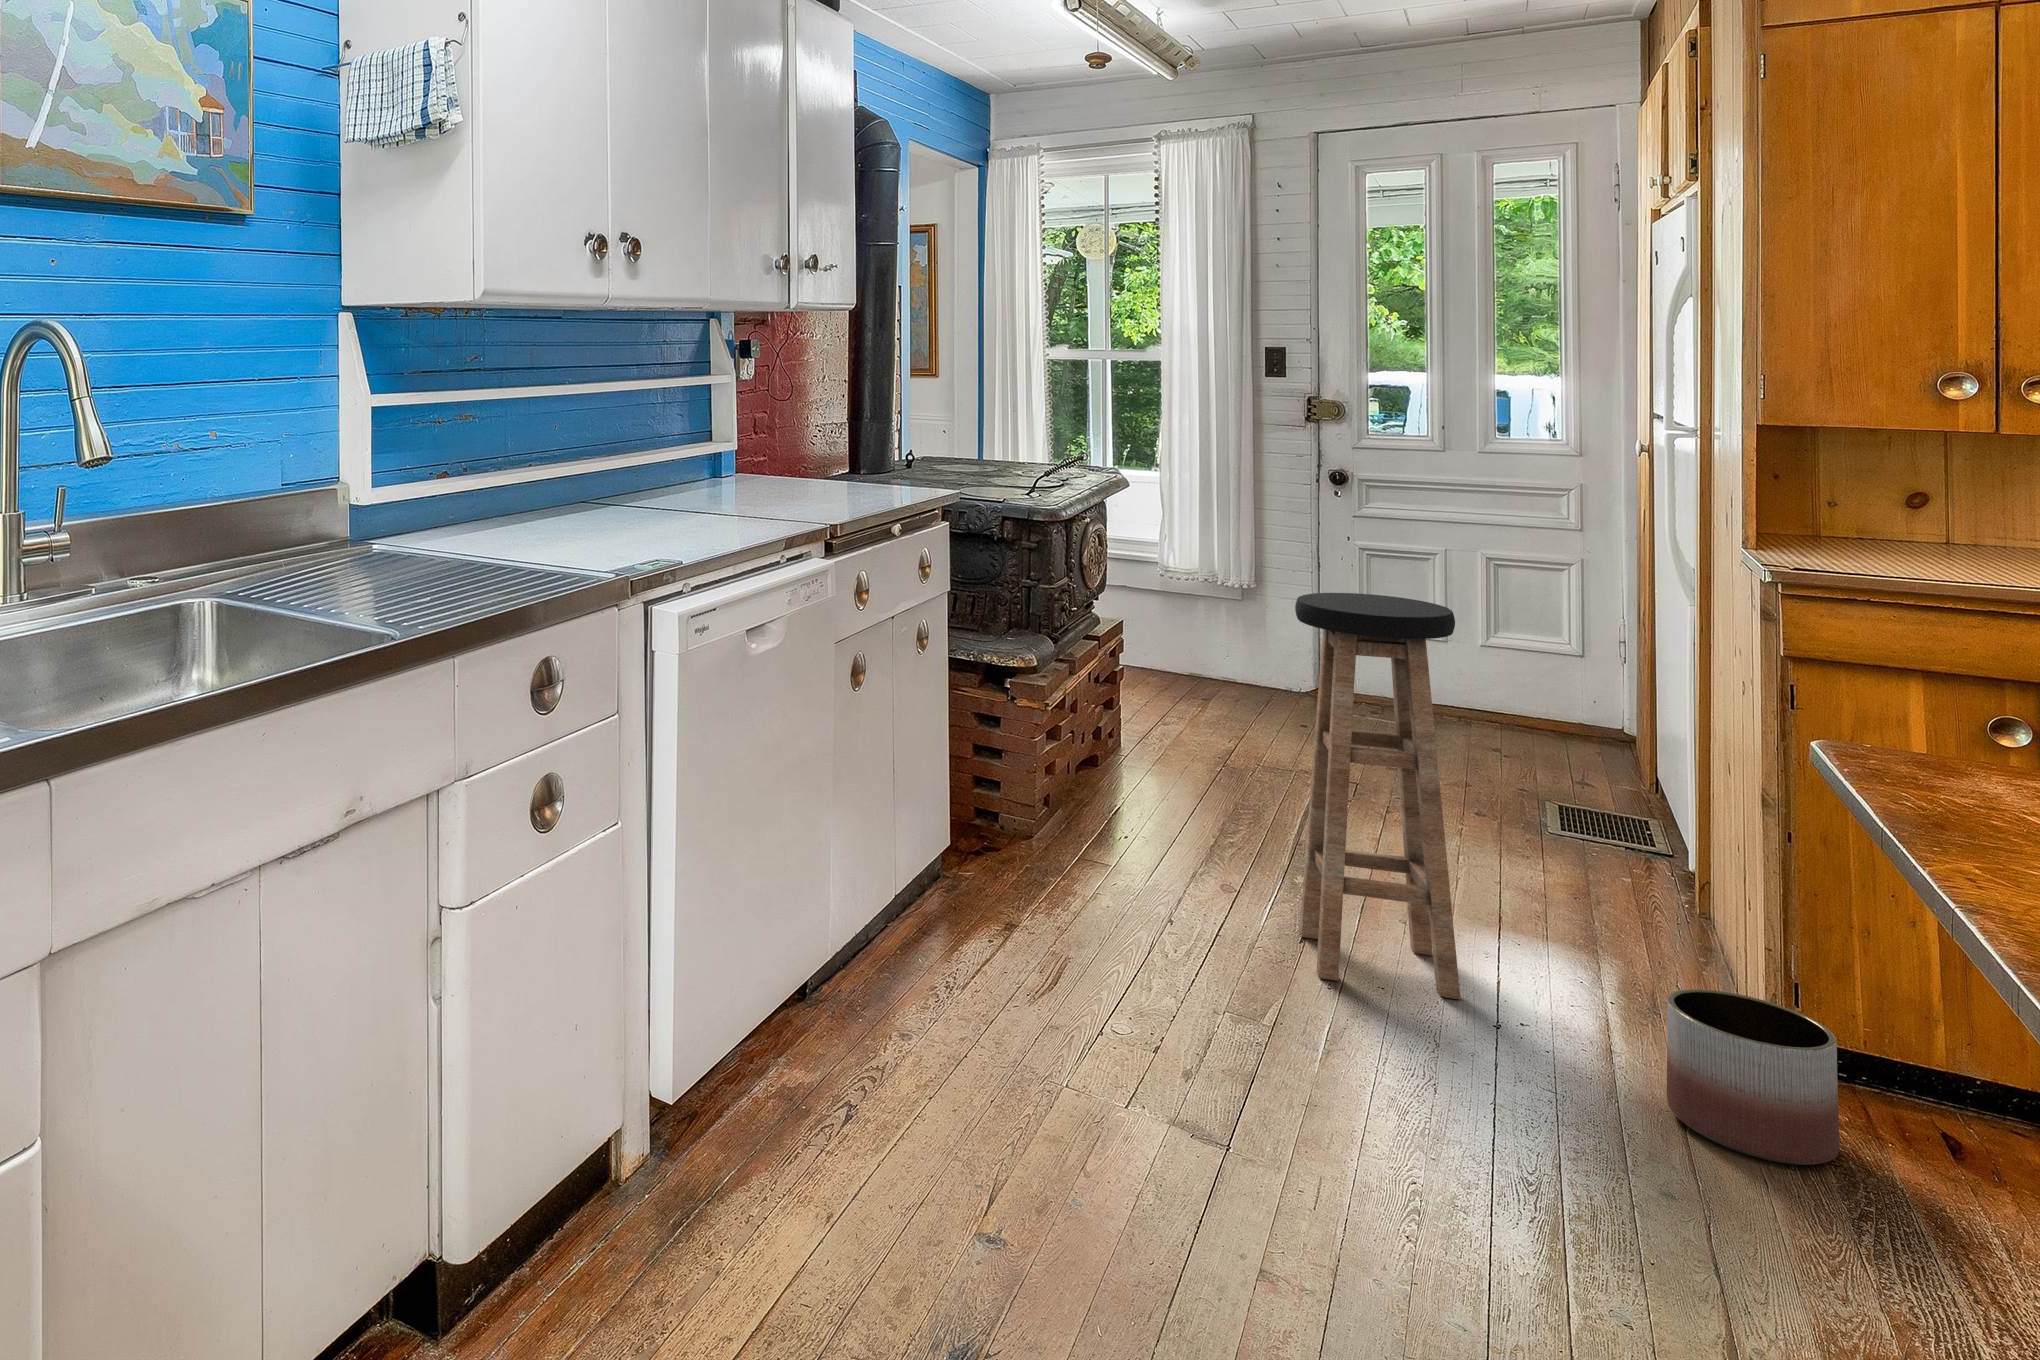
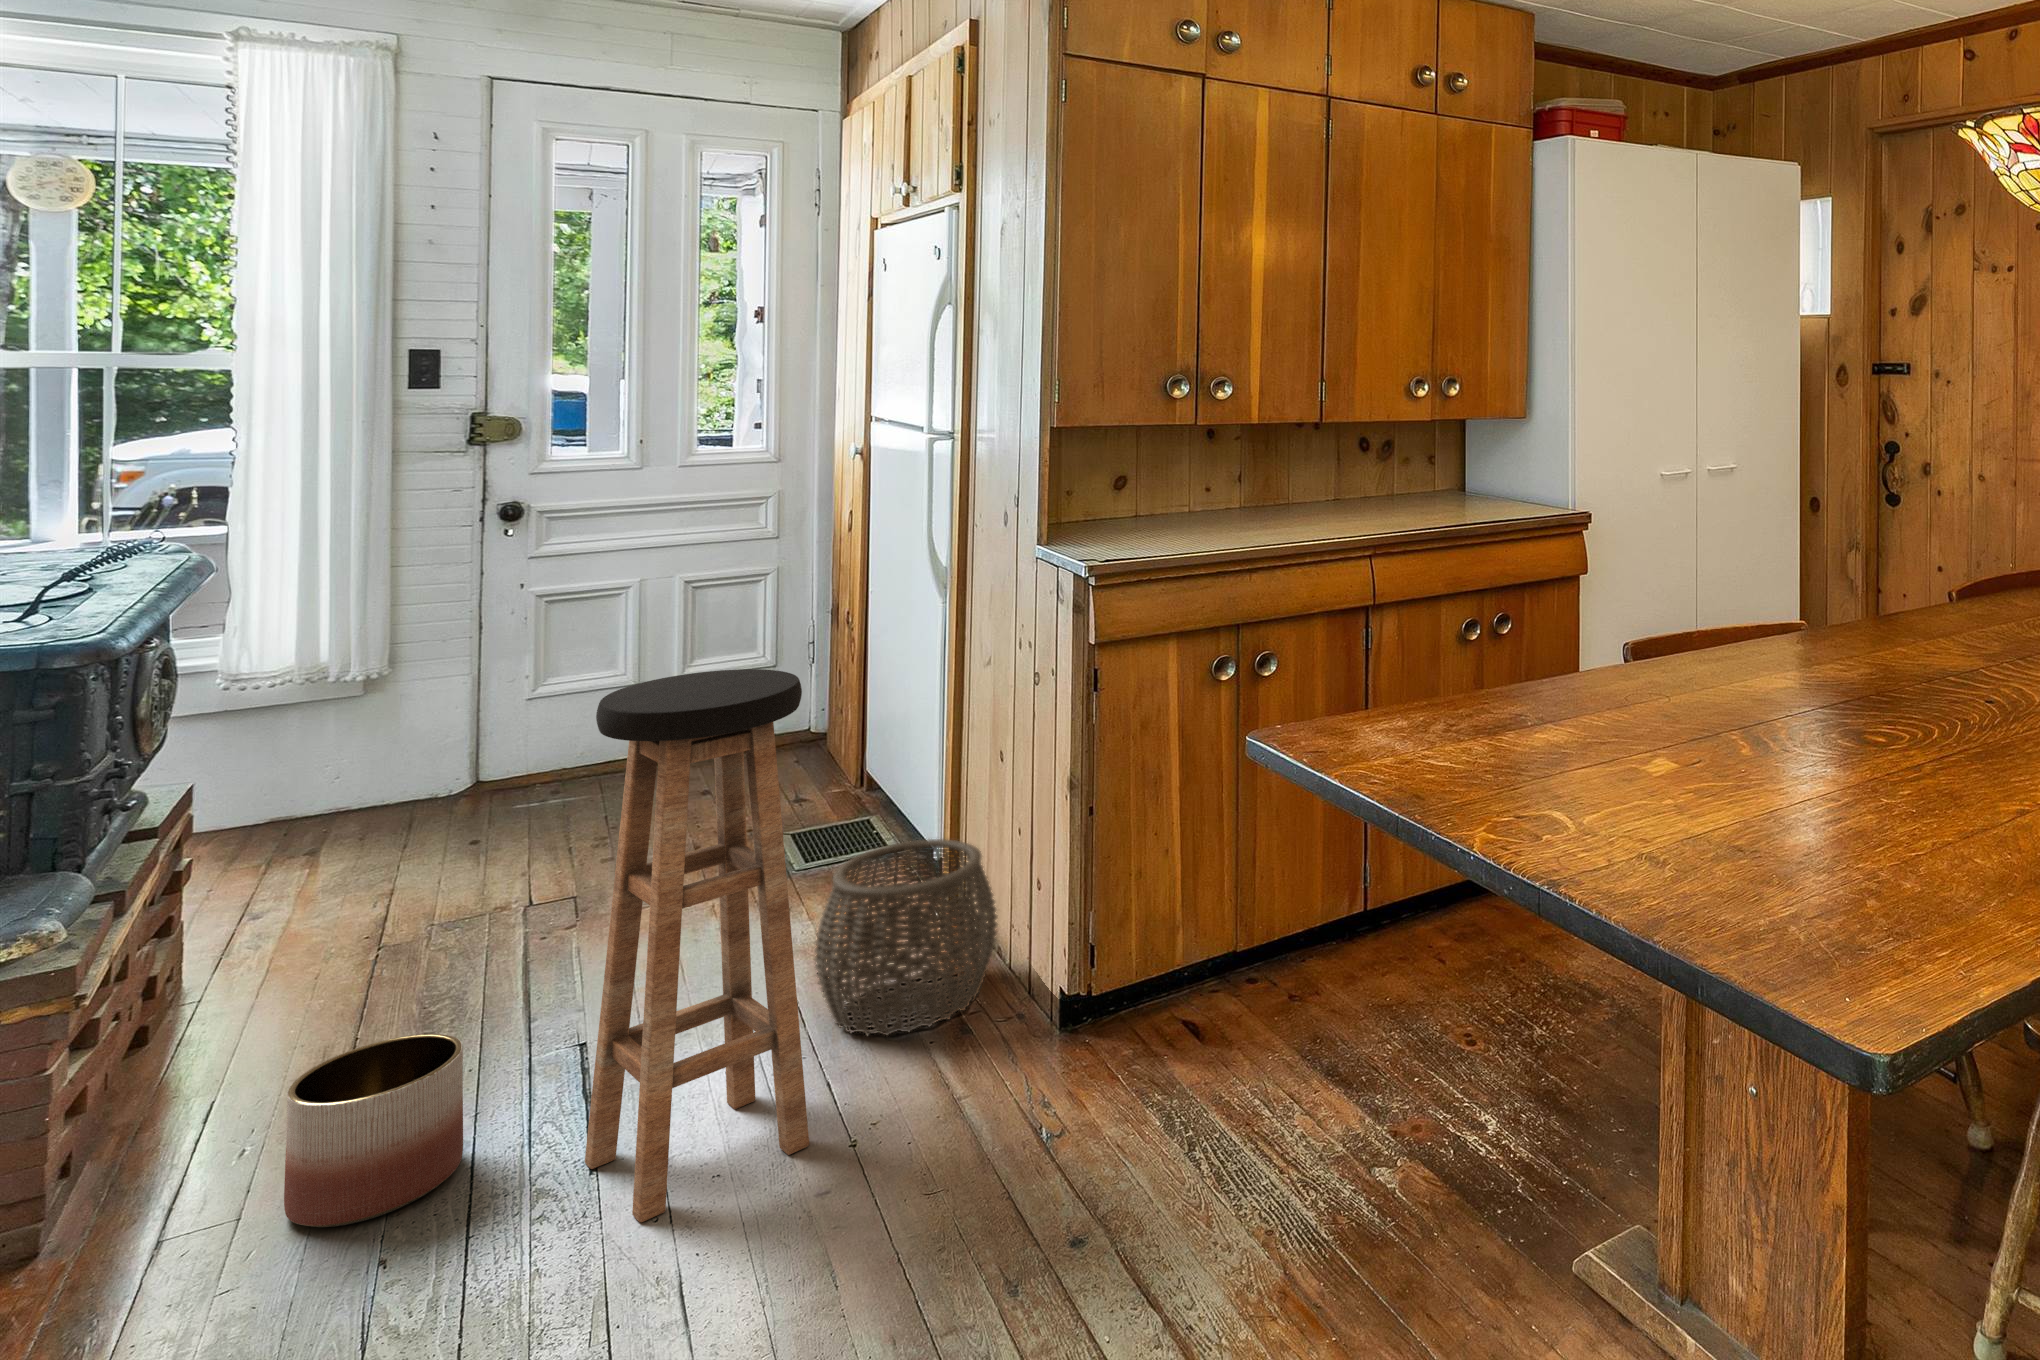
woven basket: none [1504,804,1705,985] -> present [815,839,997,1036]
planter: present [1667,989,1839,1165] -> present [284,1034,463,1227]

